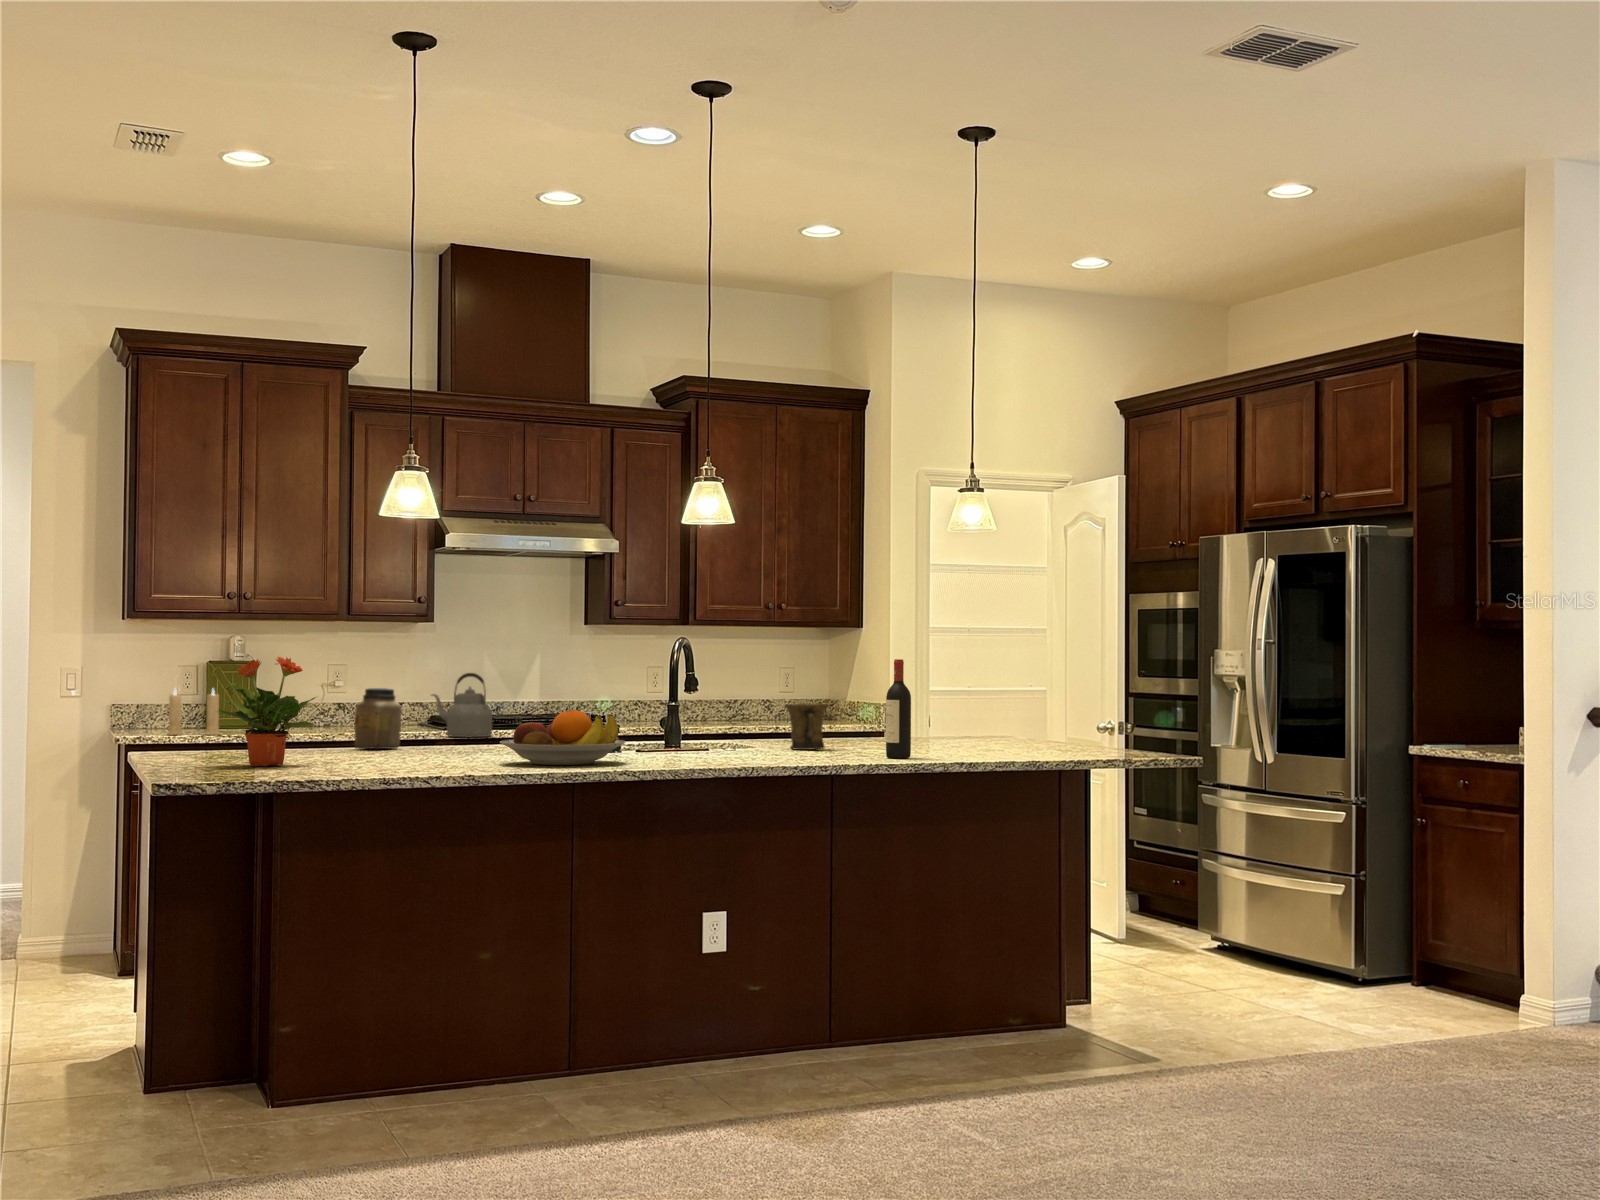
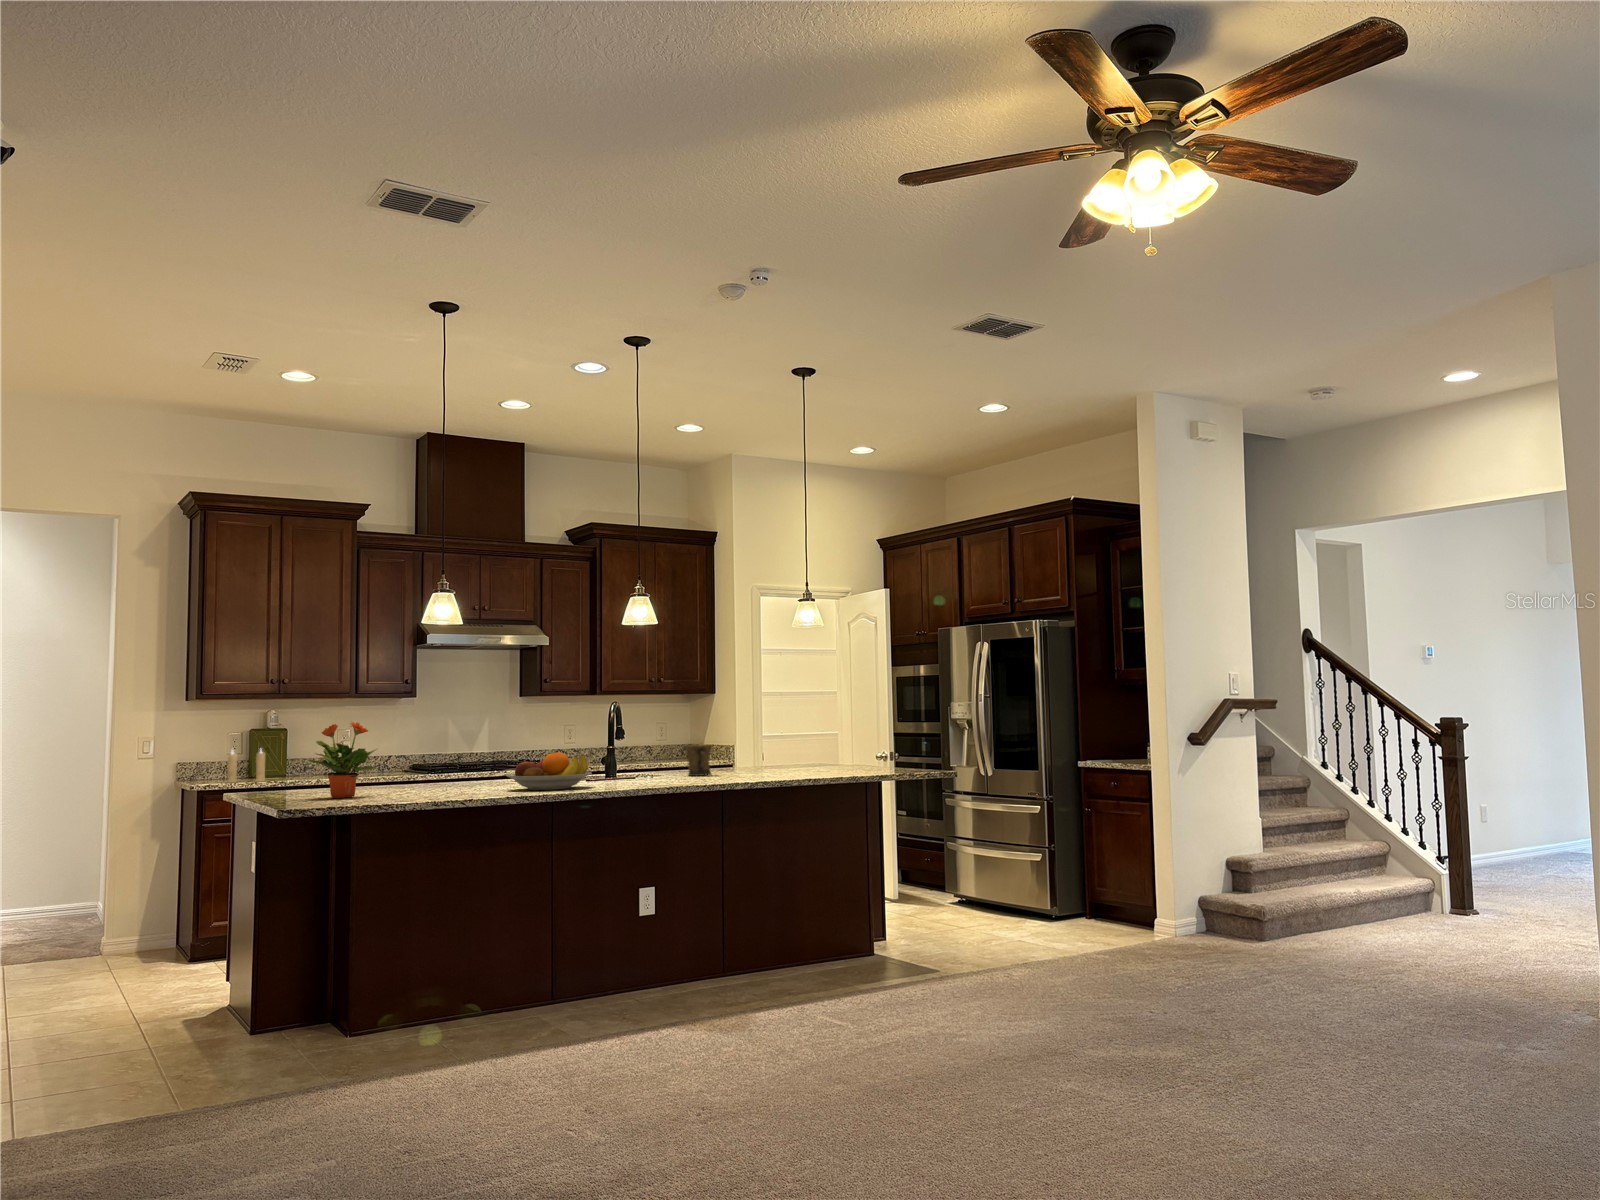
wine bottle: present [886,659,911,759] -> none [758,713,774,779]
kettle: present [432,673,492,737] -> none [424,731,470,777]
jar: present [354,688,402,749] -> none [386,743,419,786]

